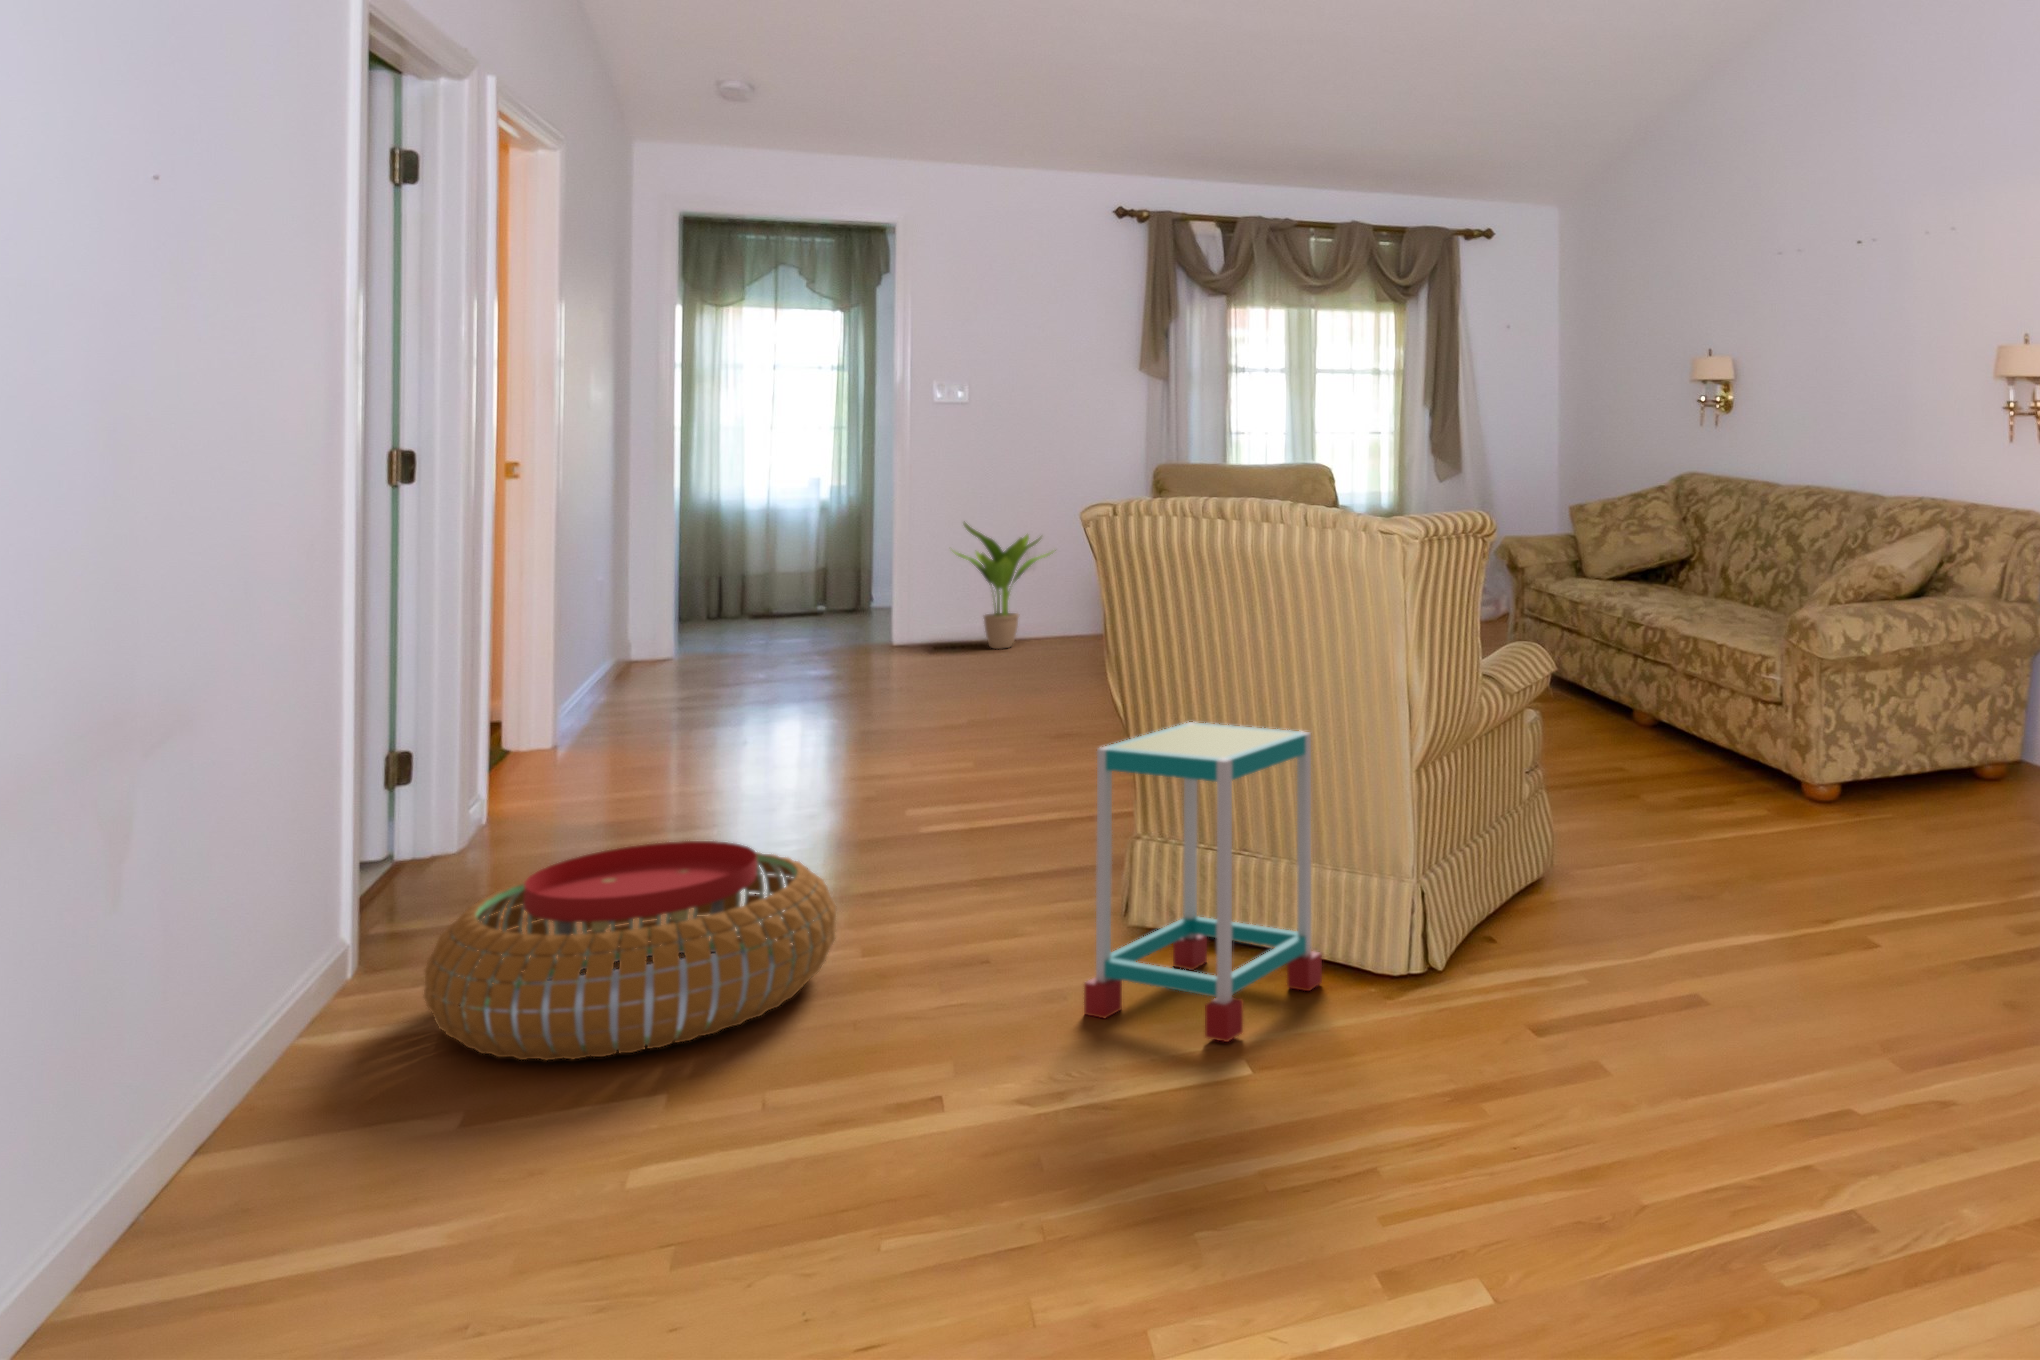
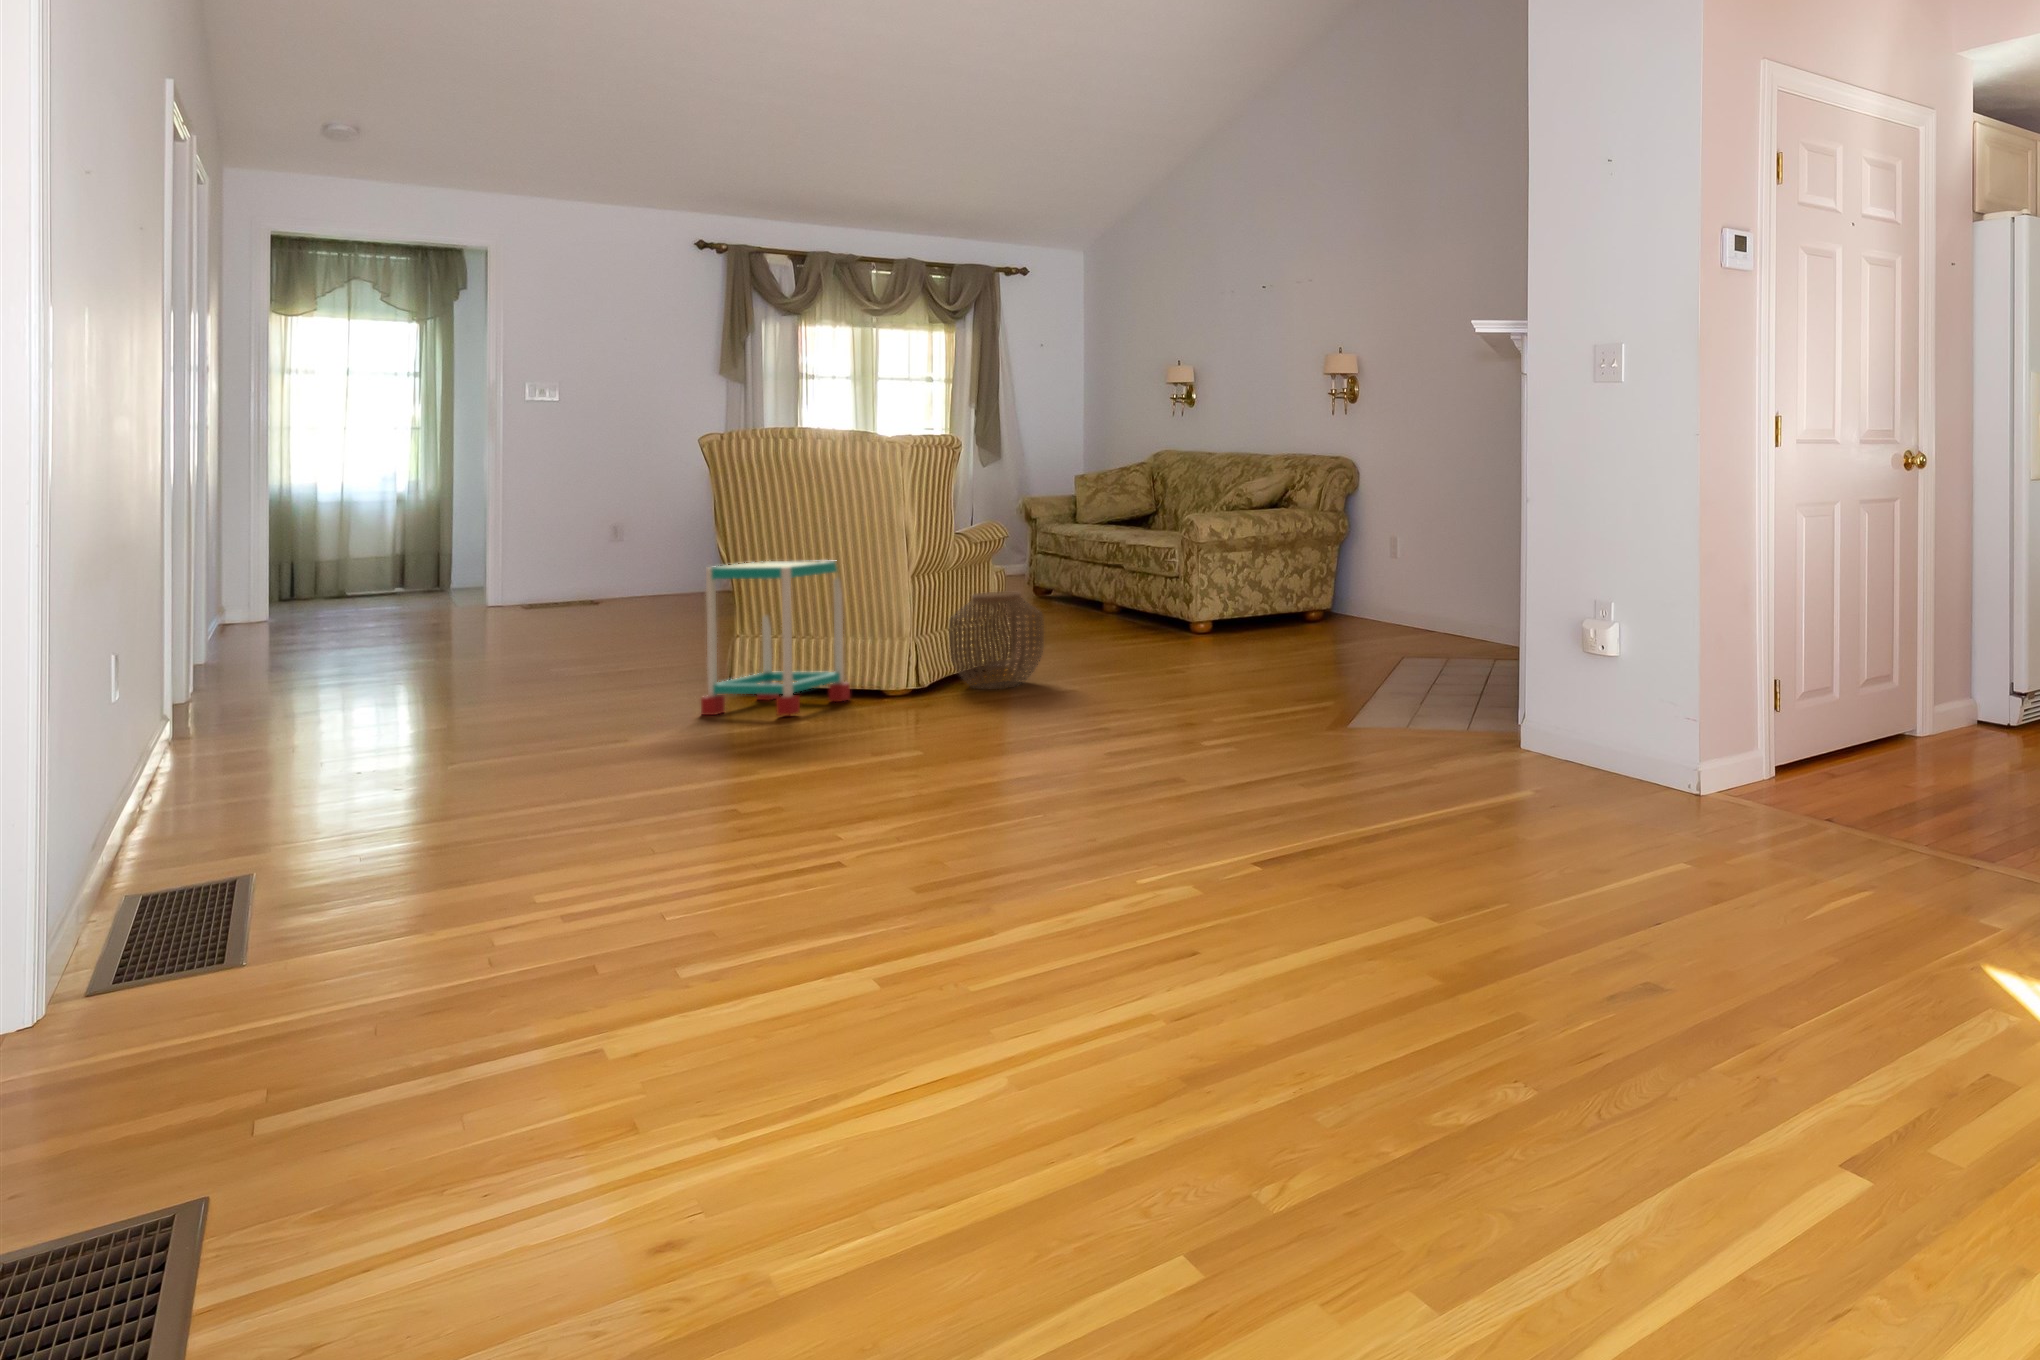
potted plant: present [954,523,1052,649] -> none [551,490,649,592]
woven basket: none [1479,781,1638,972] -> present [949,591,1044,689]
pouf: present [423,841,836,1061] -> none [253,641,531,743]

